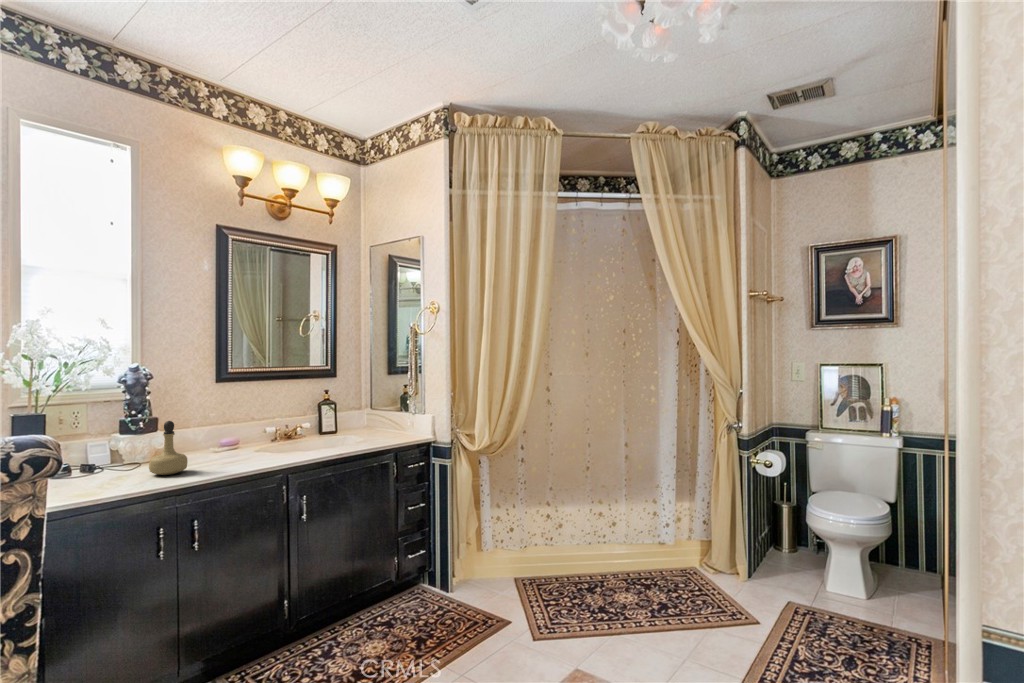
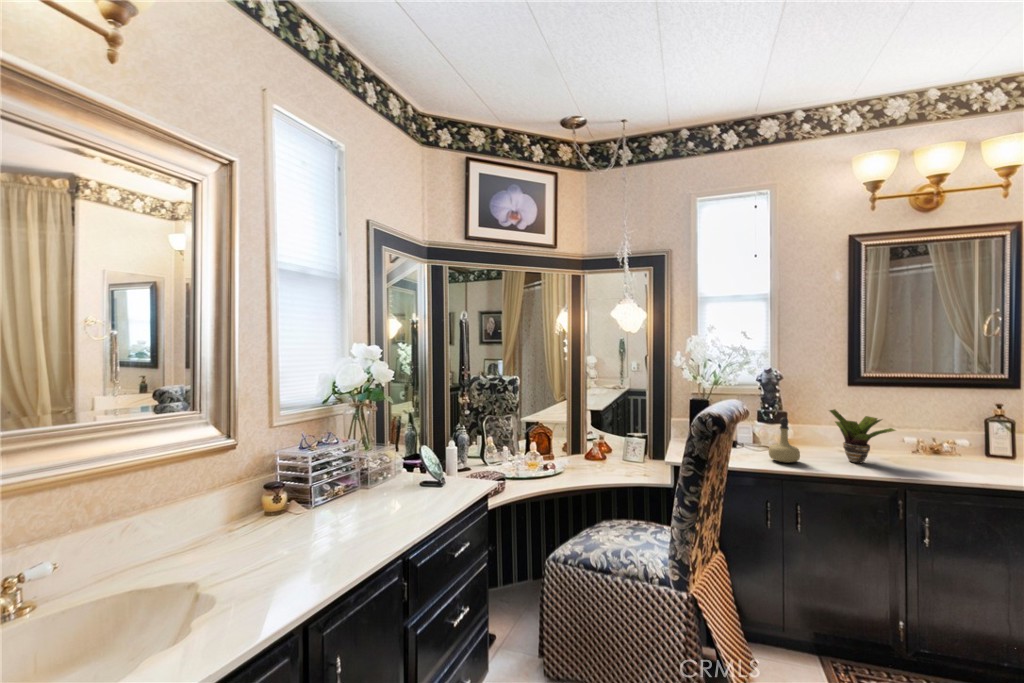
potted plant: none [211,407,272,459] -> present [830,409,895,463]

